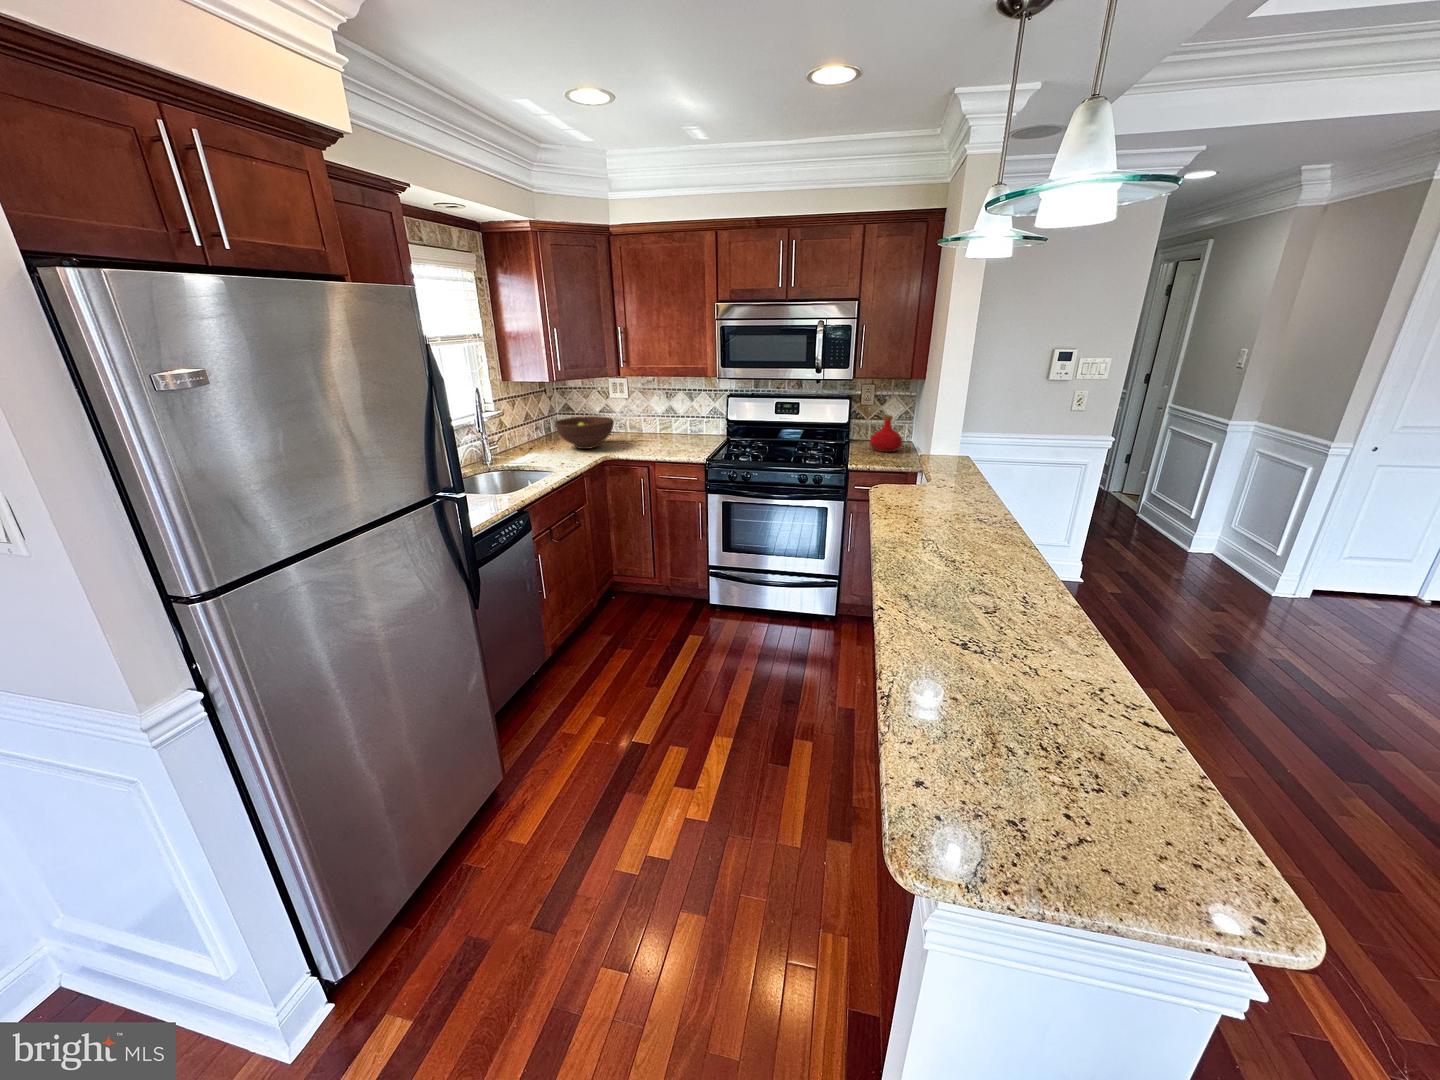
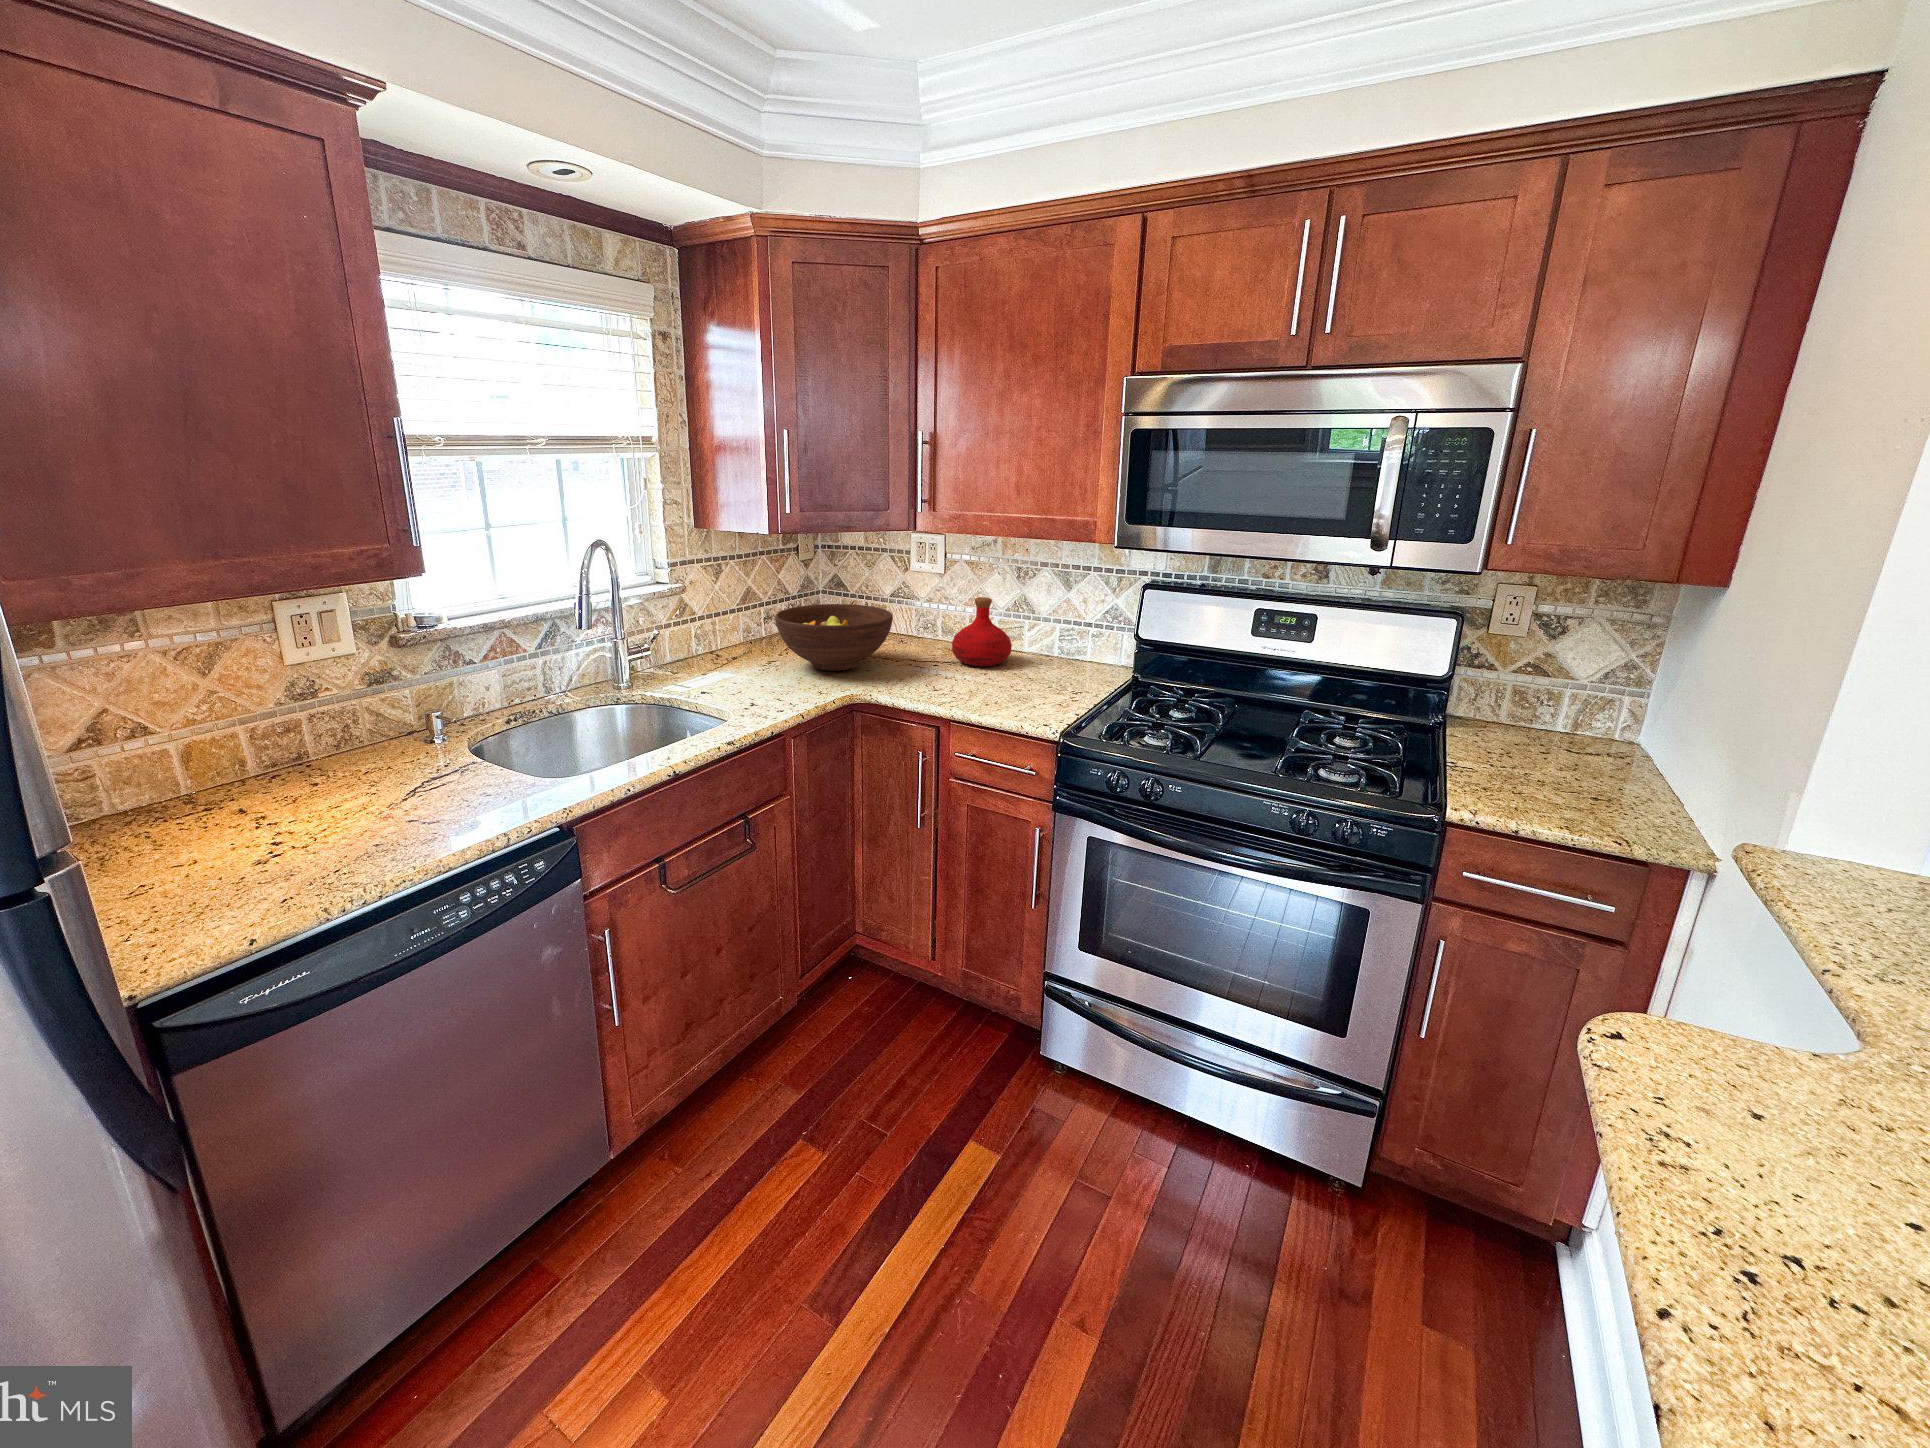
bottle: present [870,415,902,452] -> present [952,597,1012,666]

